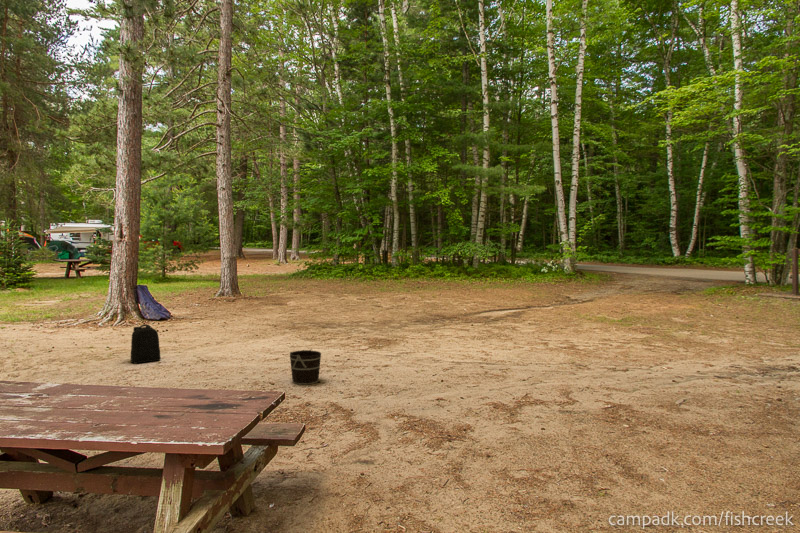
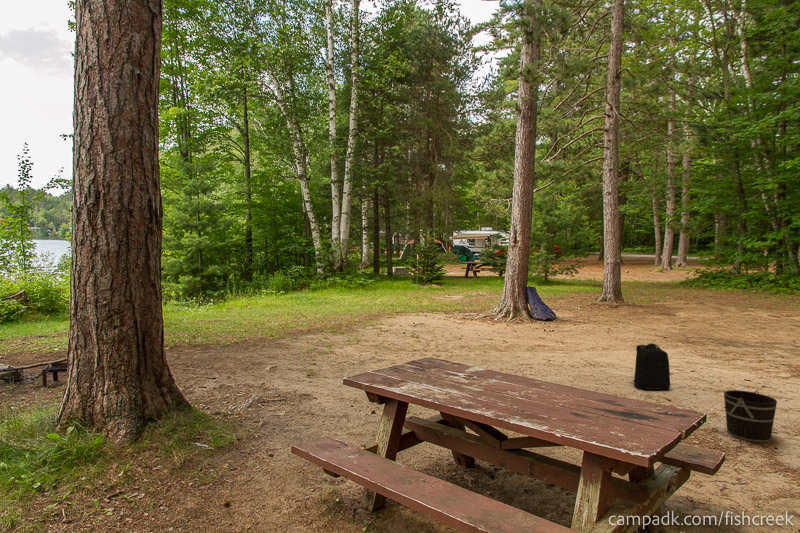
backpack: present [130,324,161,364] -> present [633,344,670,390]

